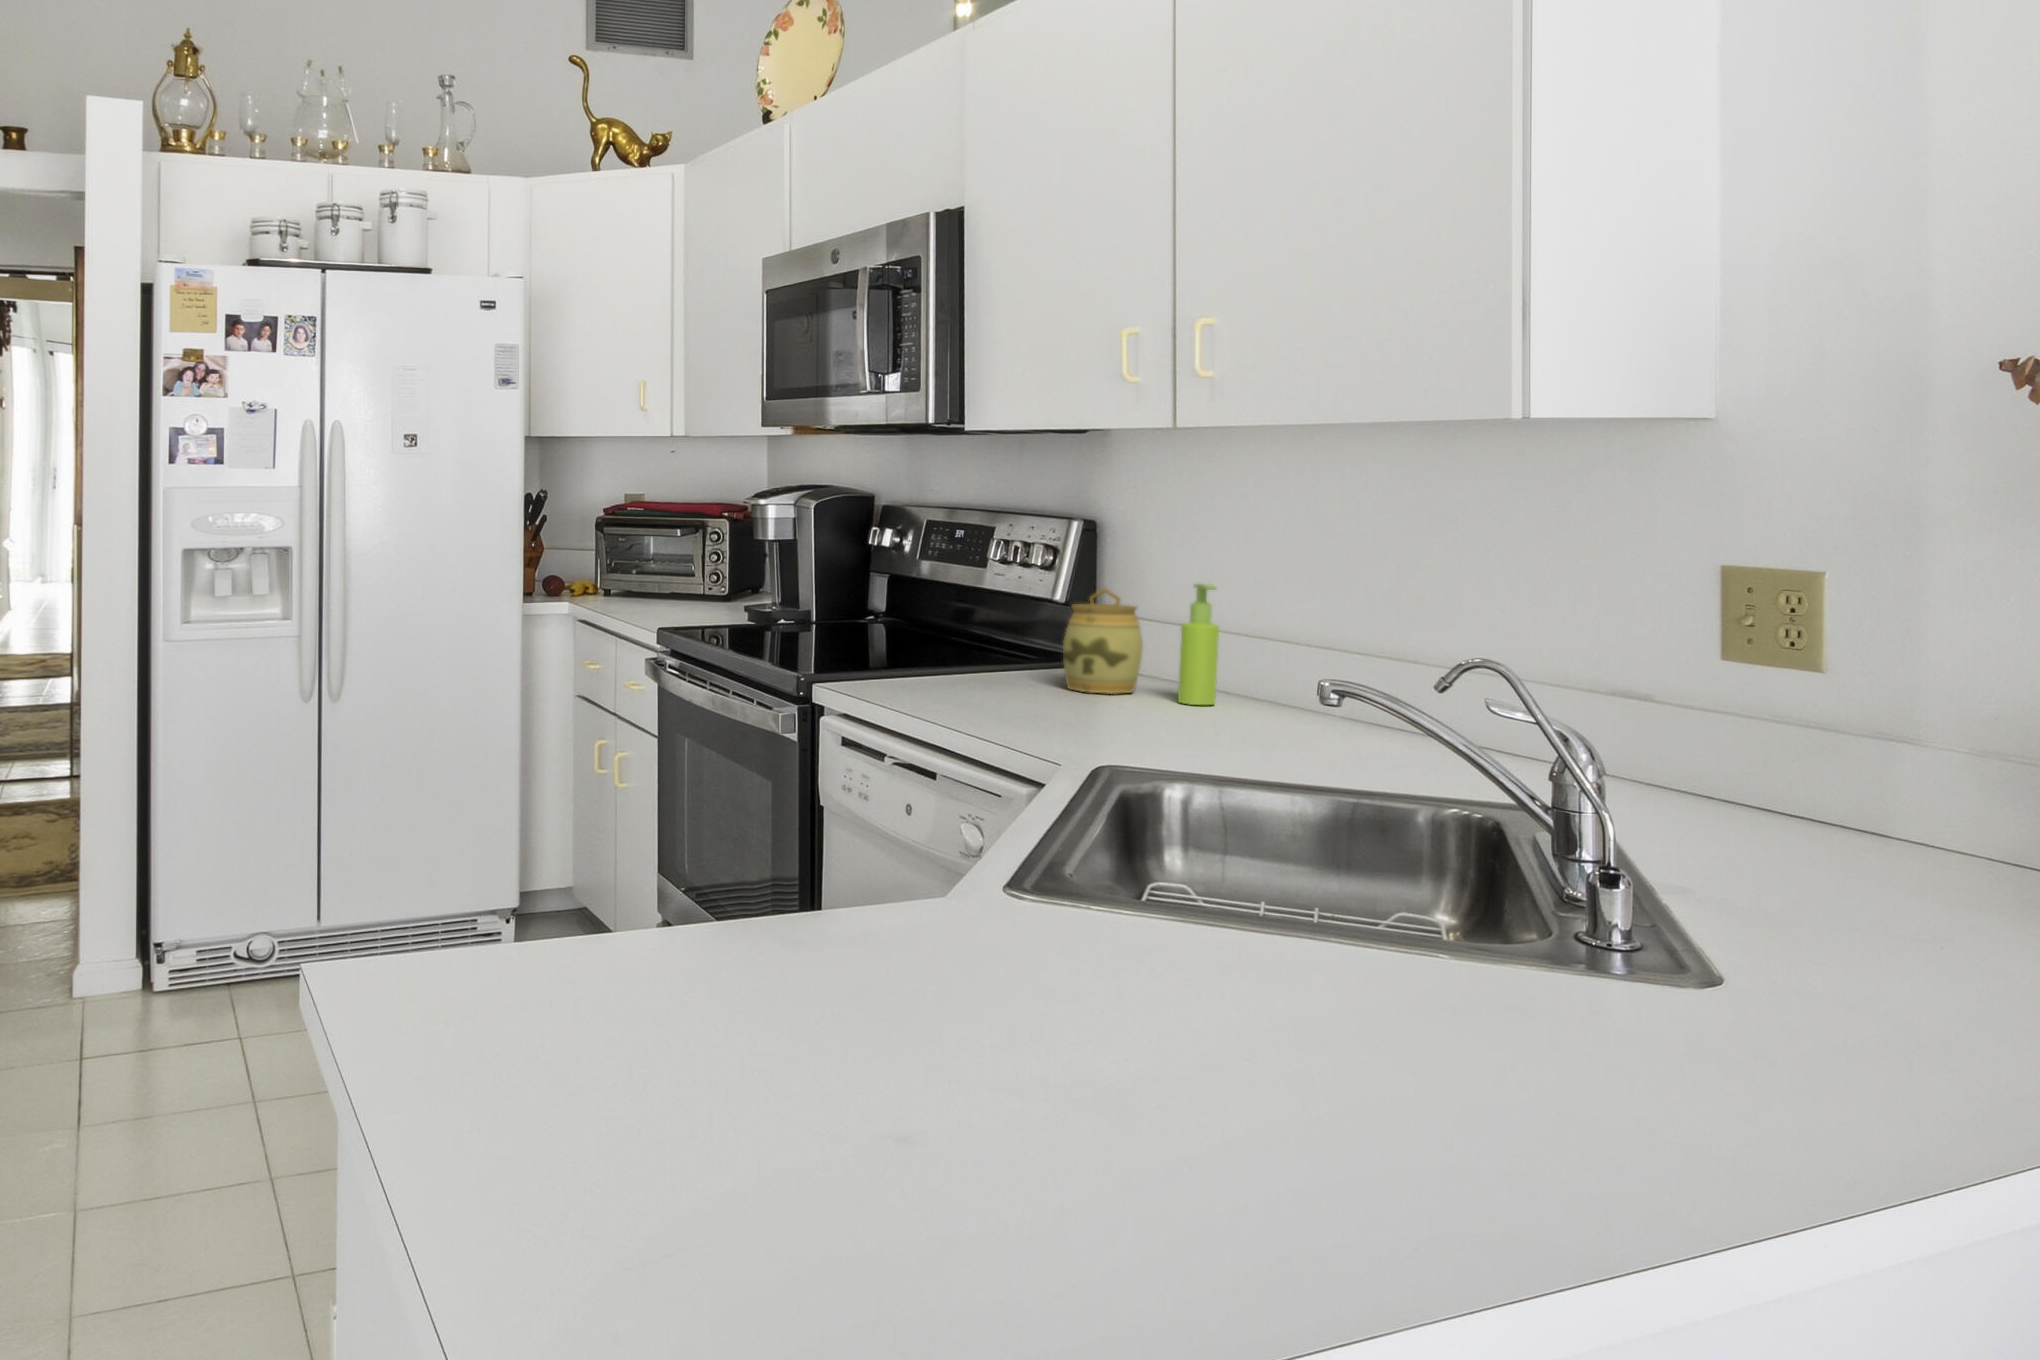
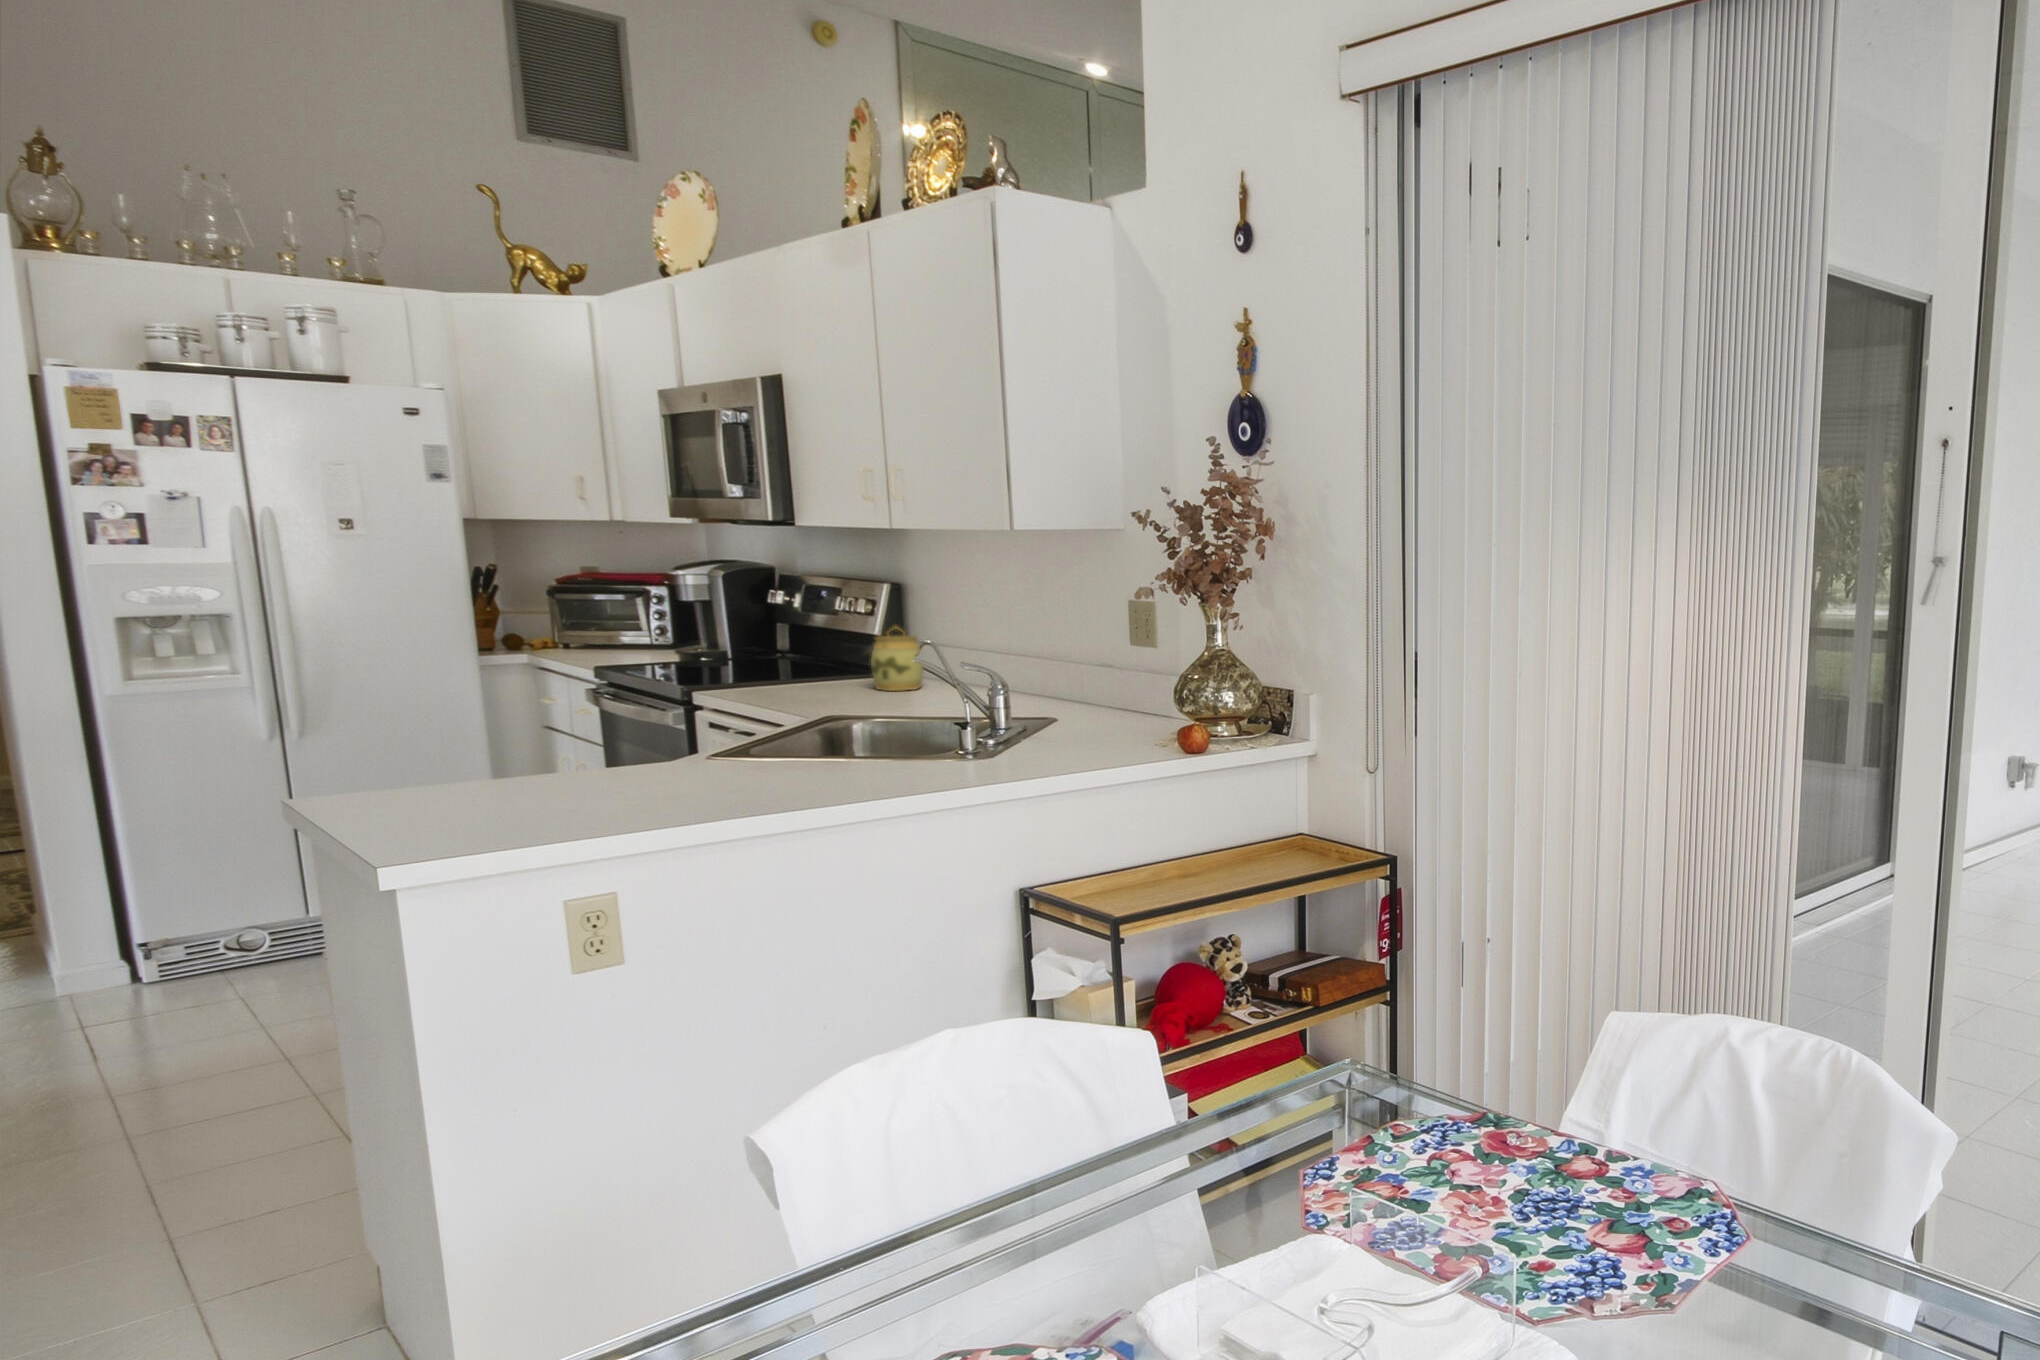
soap dispenser: present [1178,584,1219,705] -> none [938,621,962,694]

